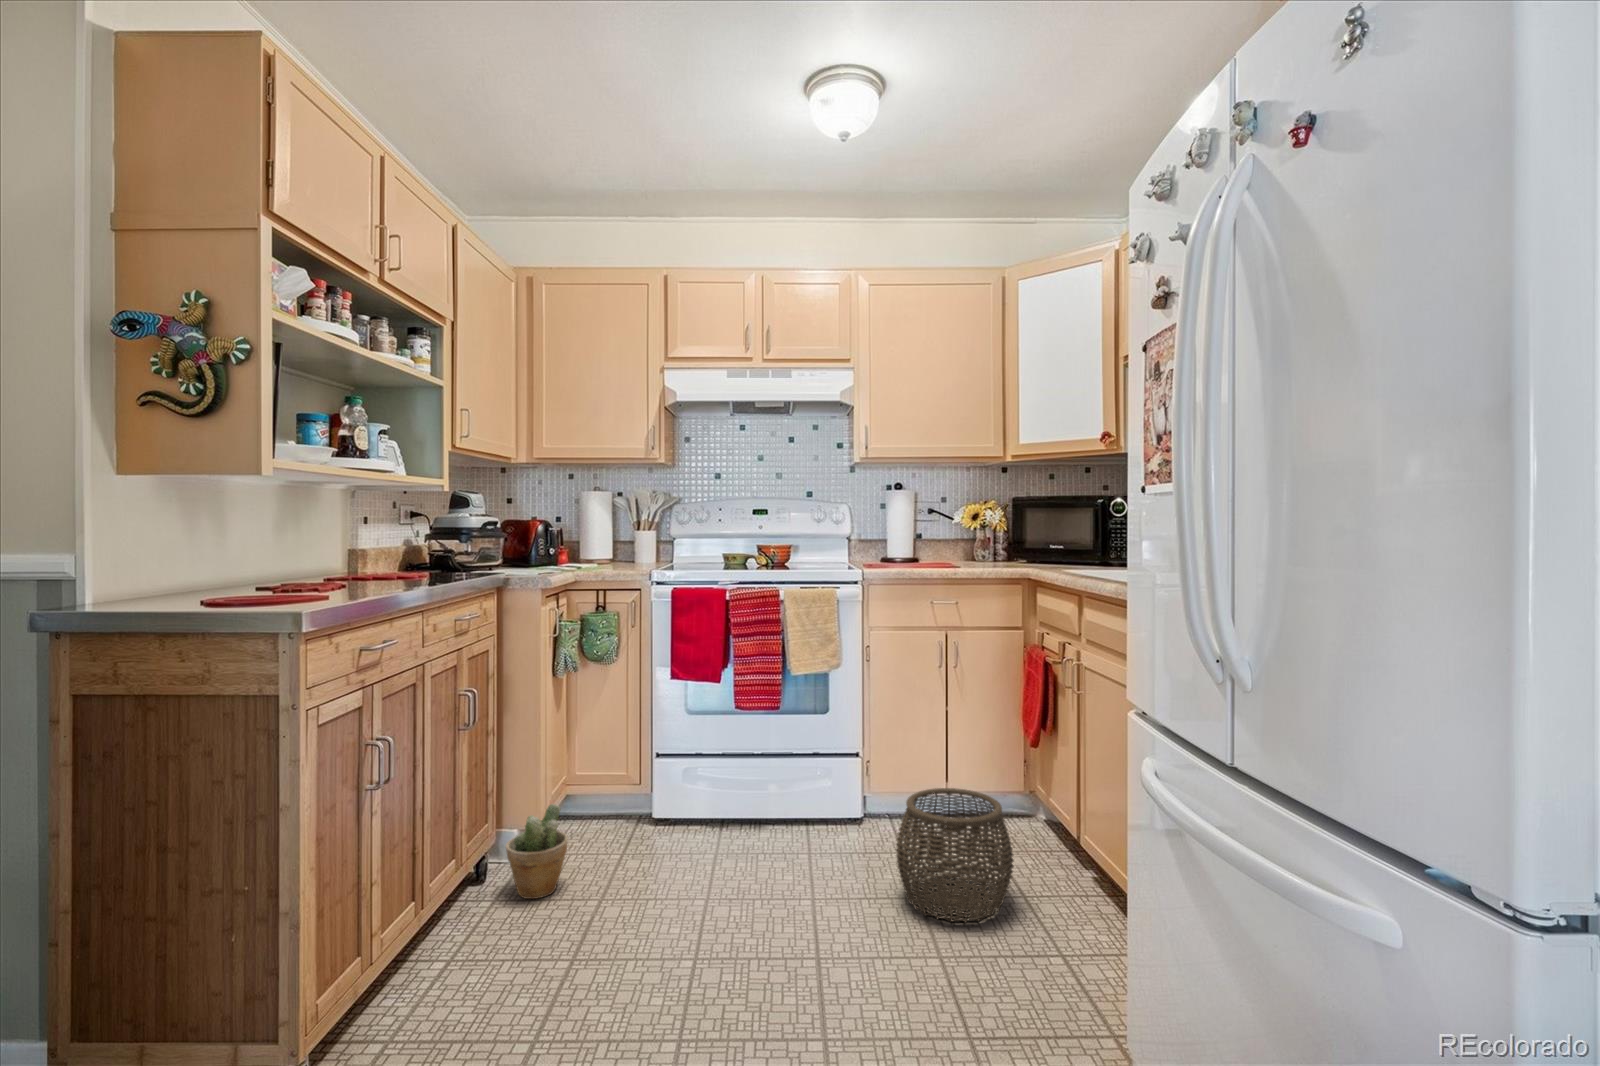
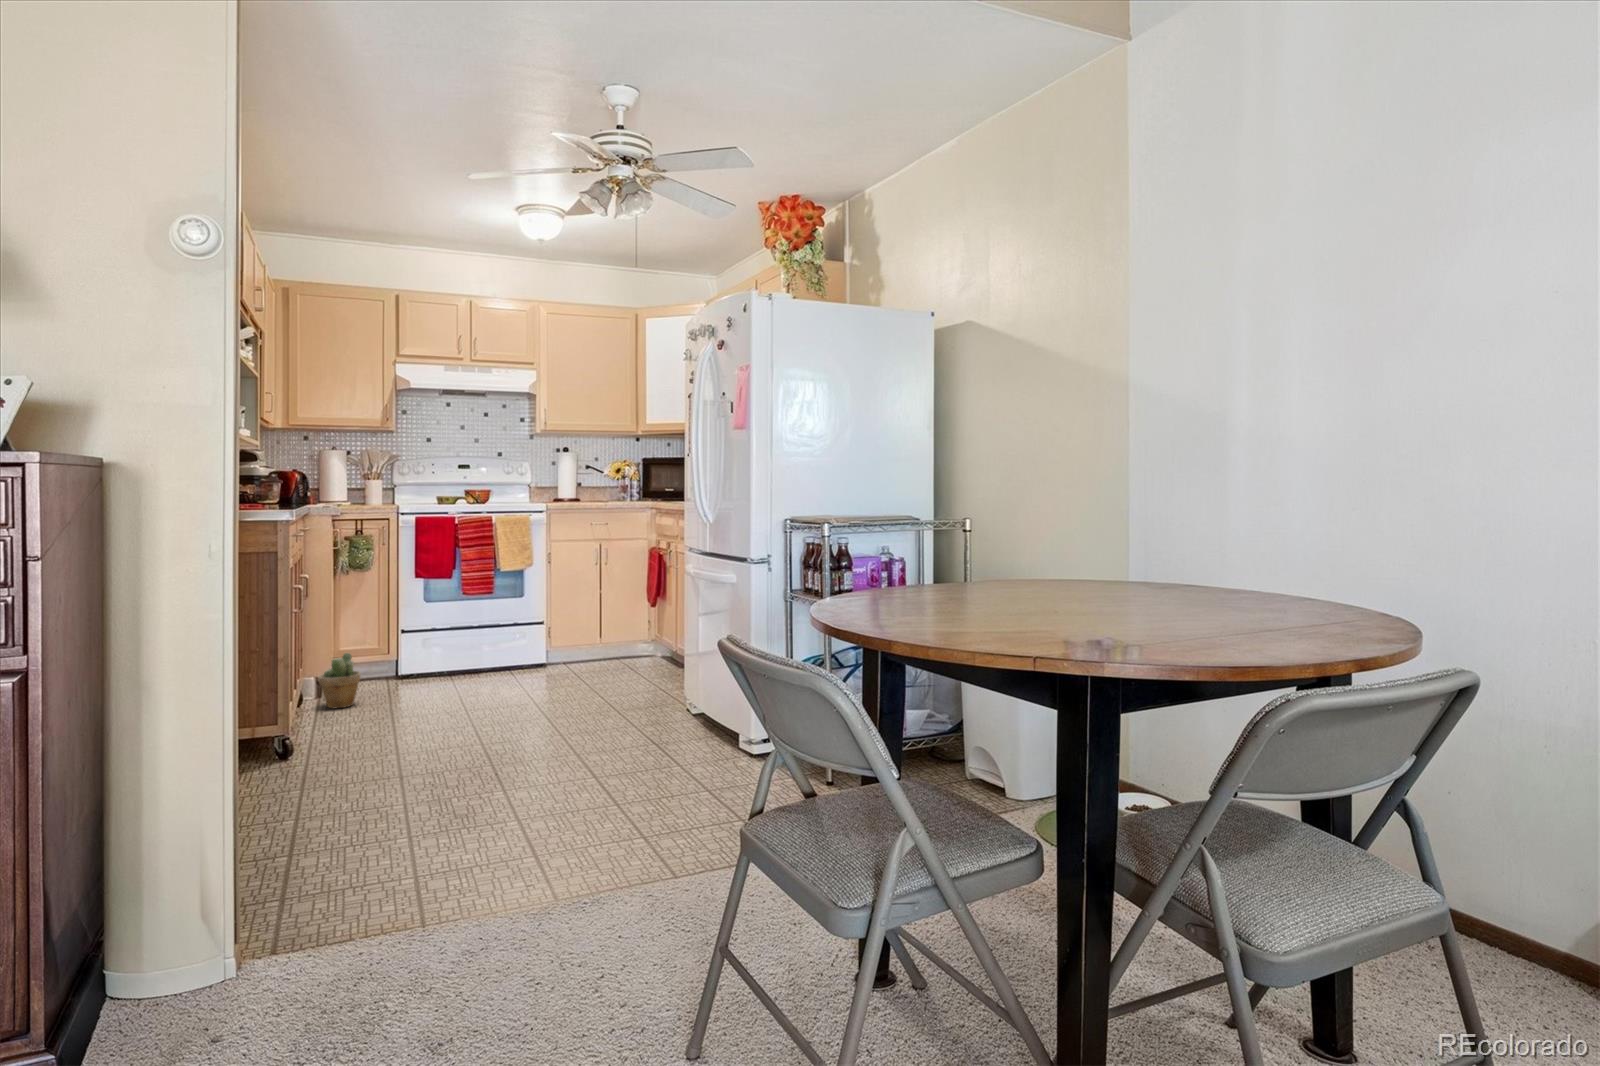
woven basket: present [896,788,1014,922] -> none [573,627,640,691]

